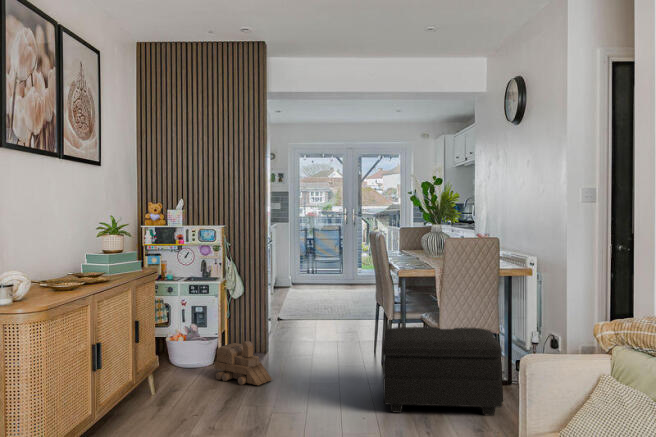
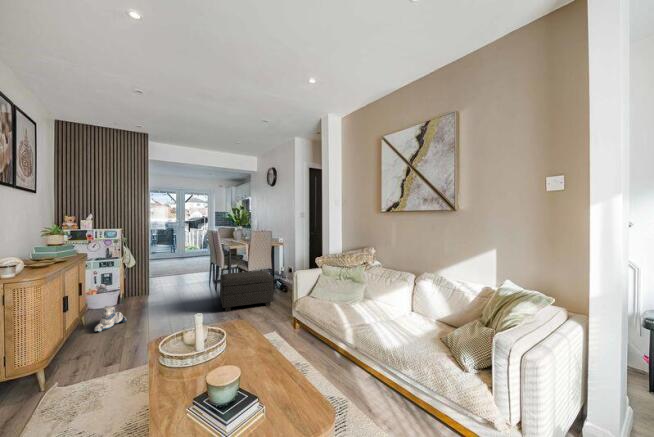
toy train: present [215,341,272,385] -> none [120,289,157,312]
plush toy: none [167,367,220,412] -> present [94,306,127,332]

